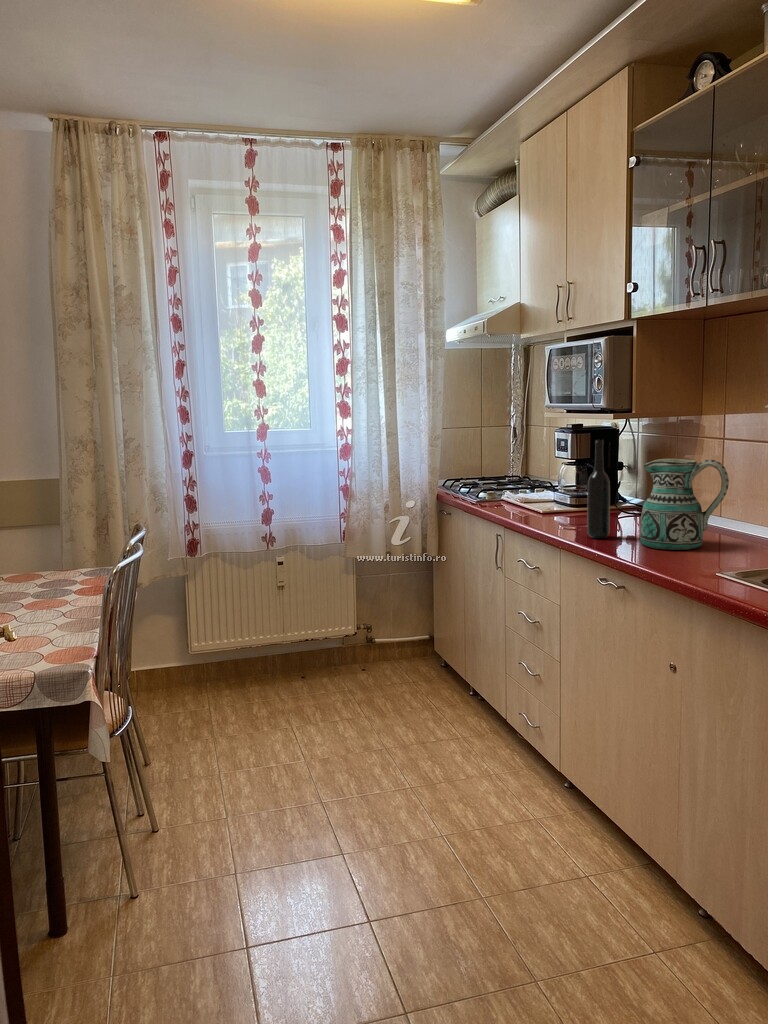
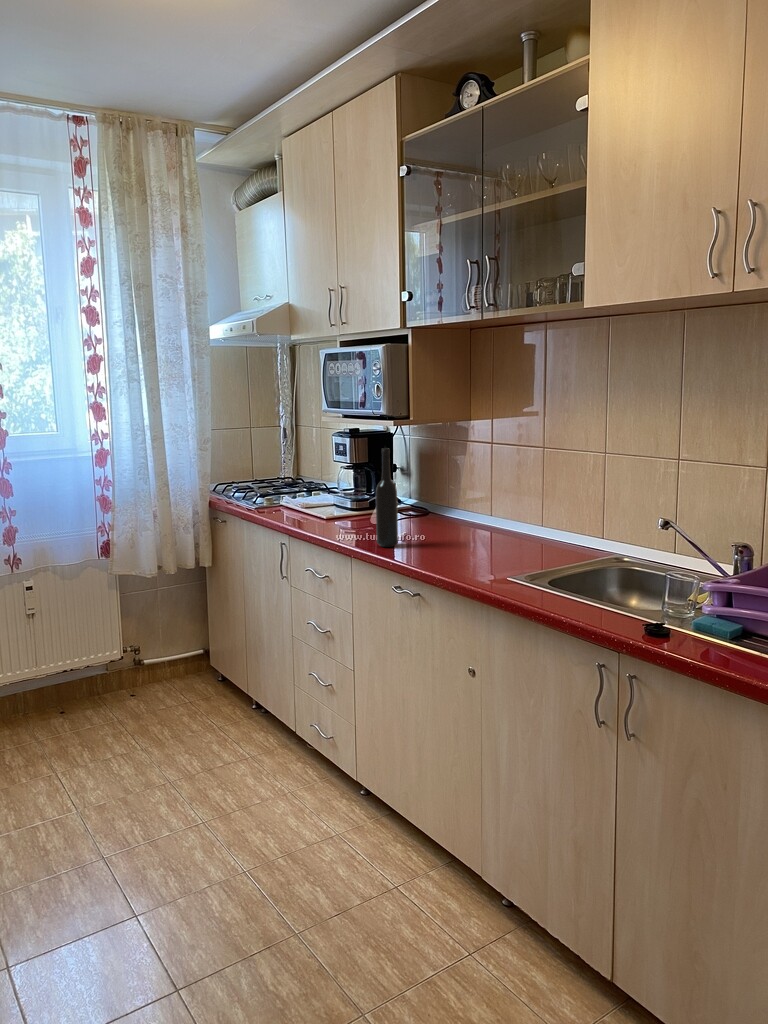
ceramic pitcher: present [640,459,729,550] -> none [430,466,509,556]

